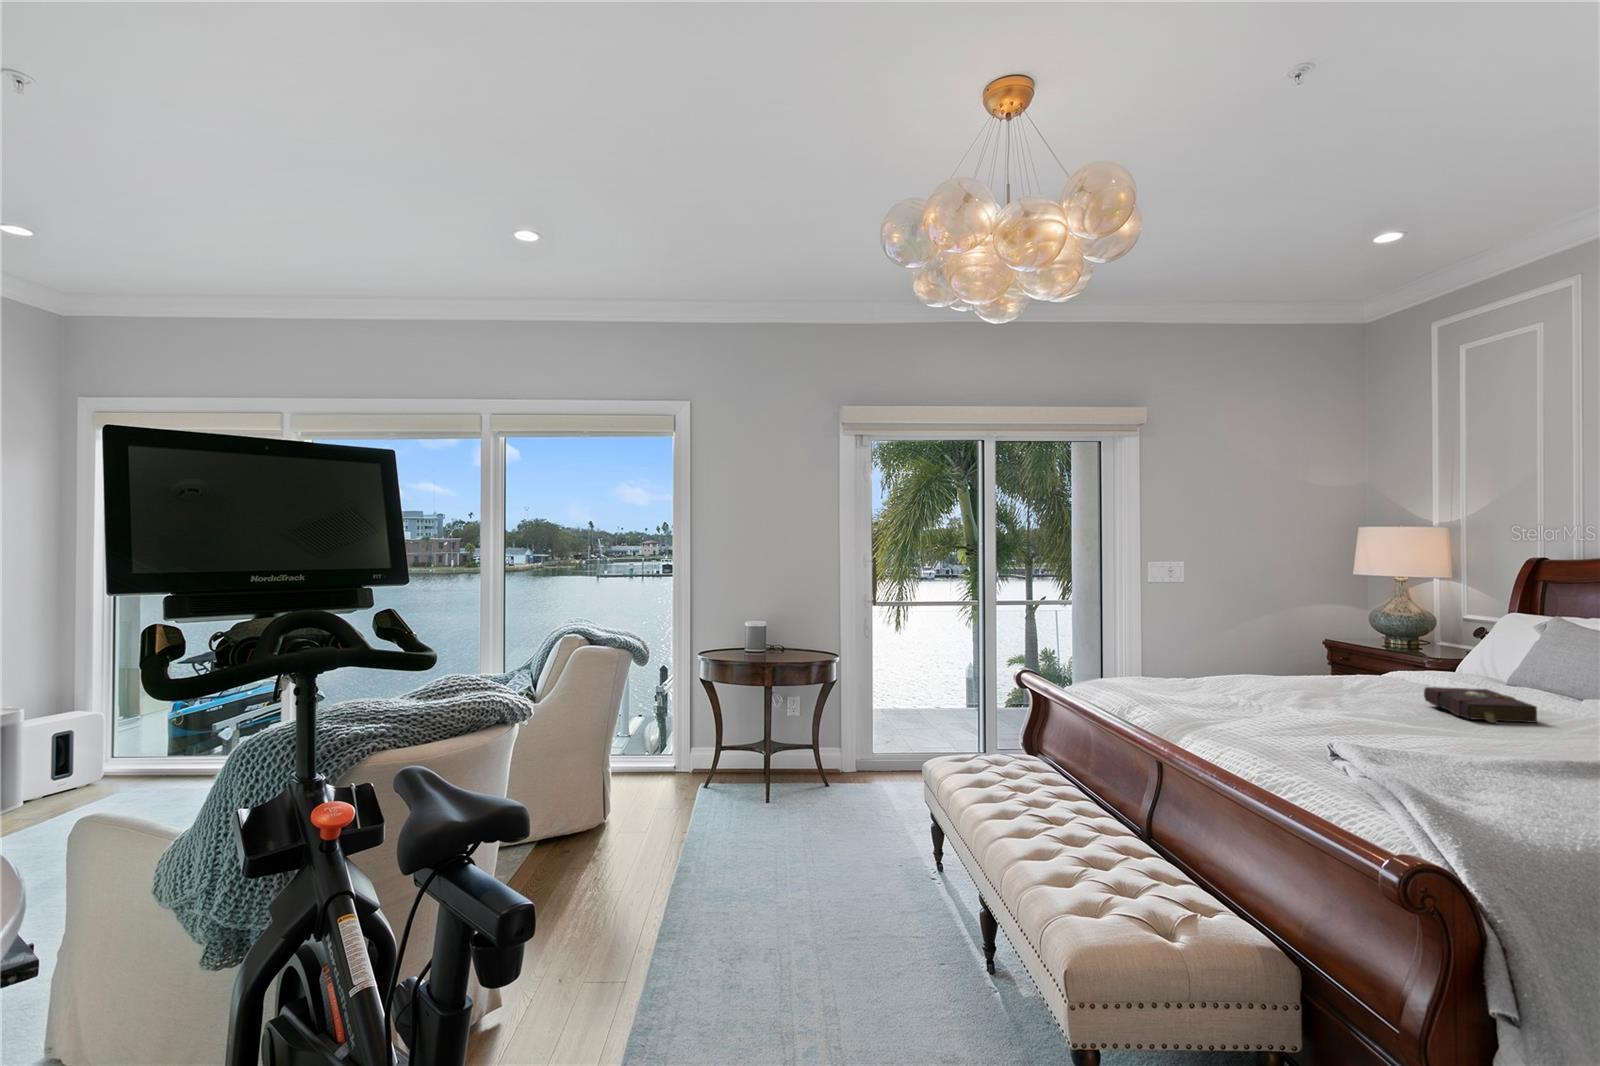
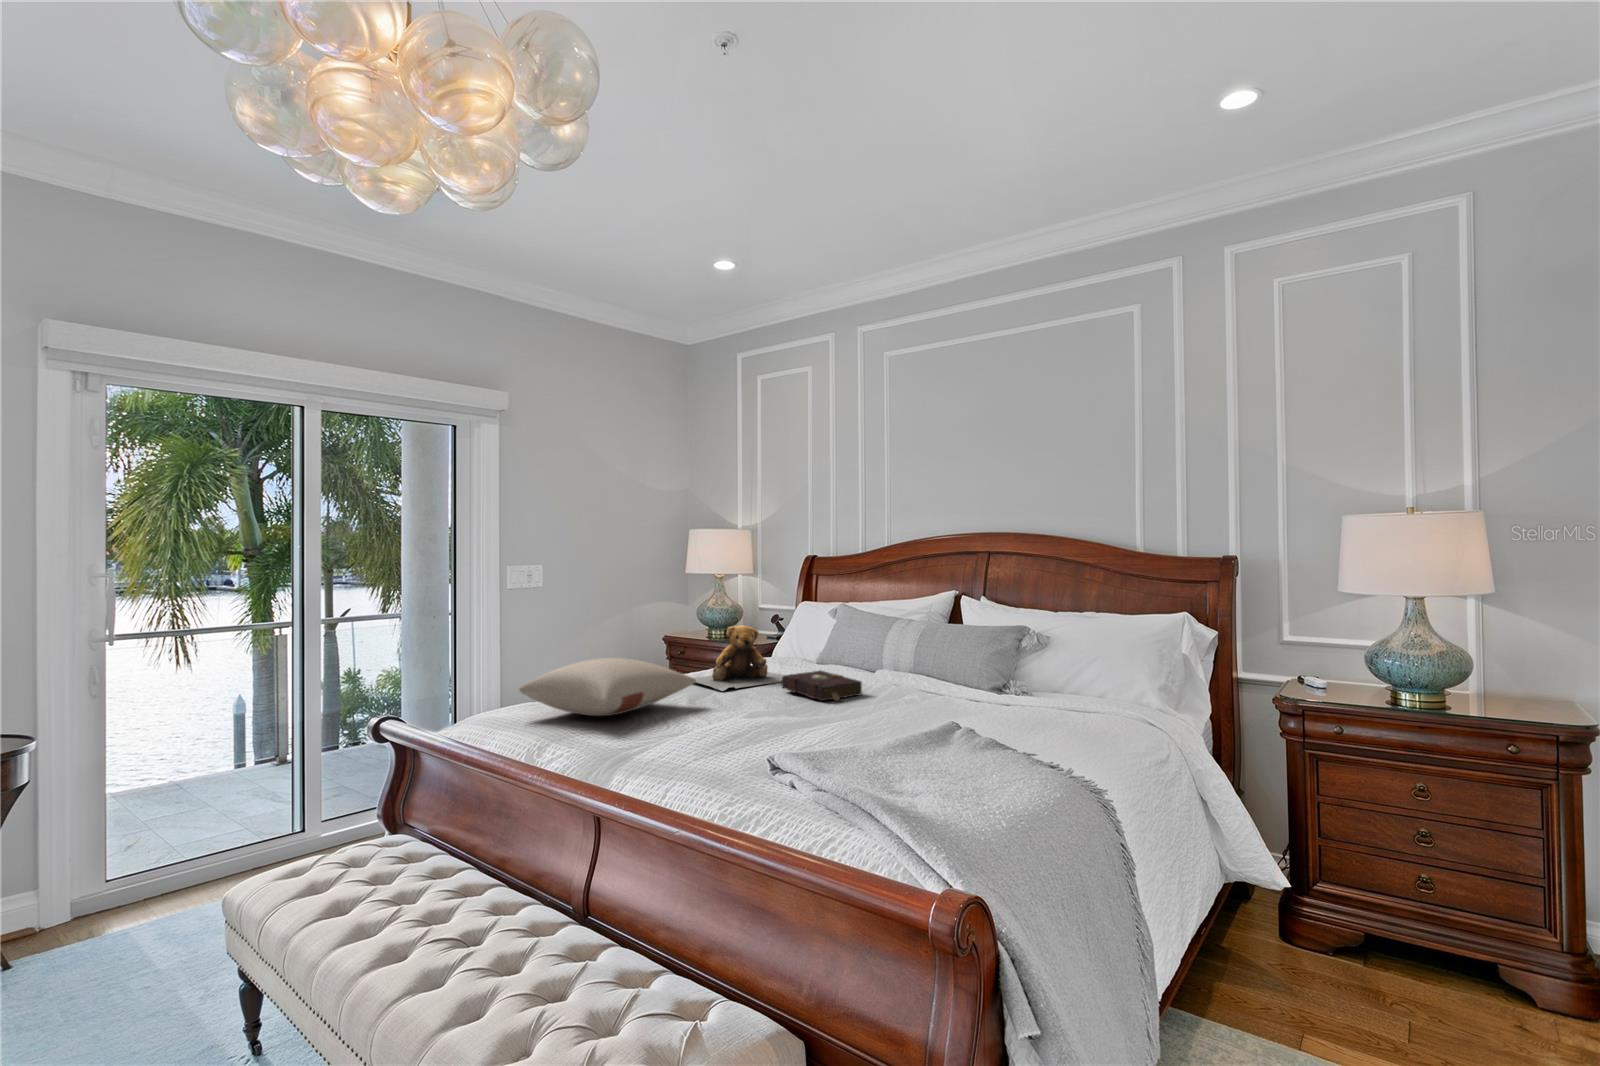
teddy bear: none [1314,629,1464,698] -> present [695,625,782,691]
pillow: none [1131,643,1308,695] -> present [519,658,696,716]

